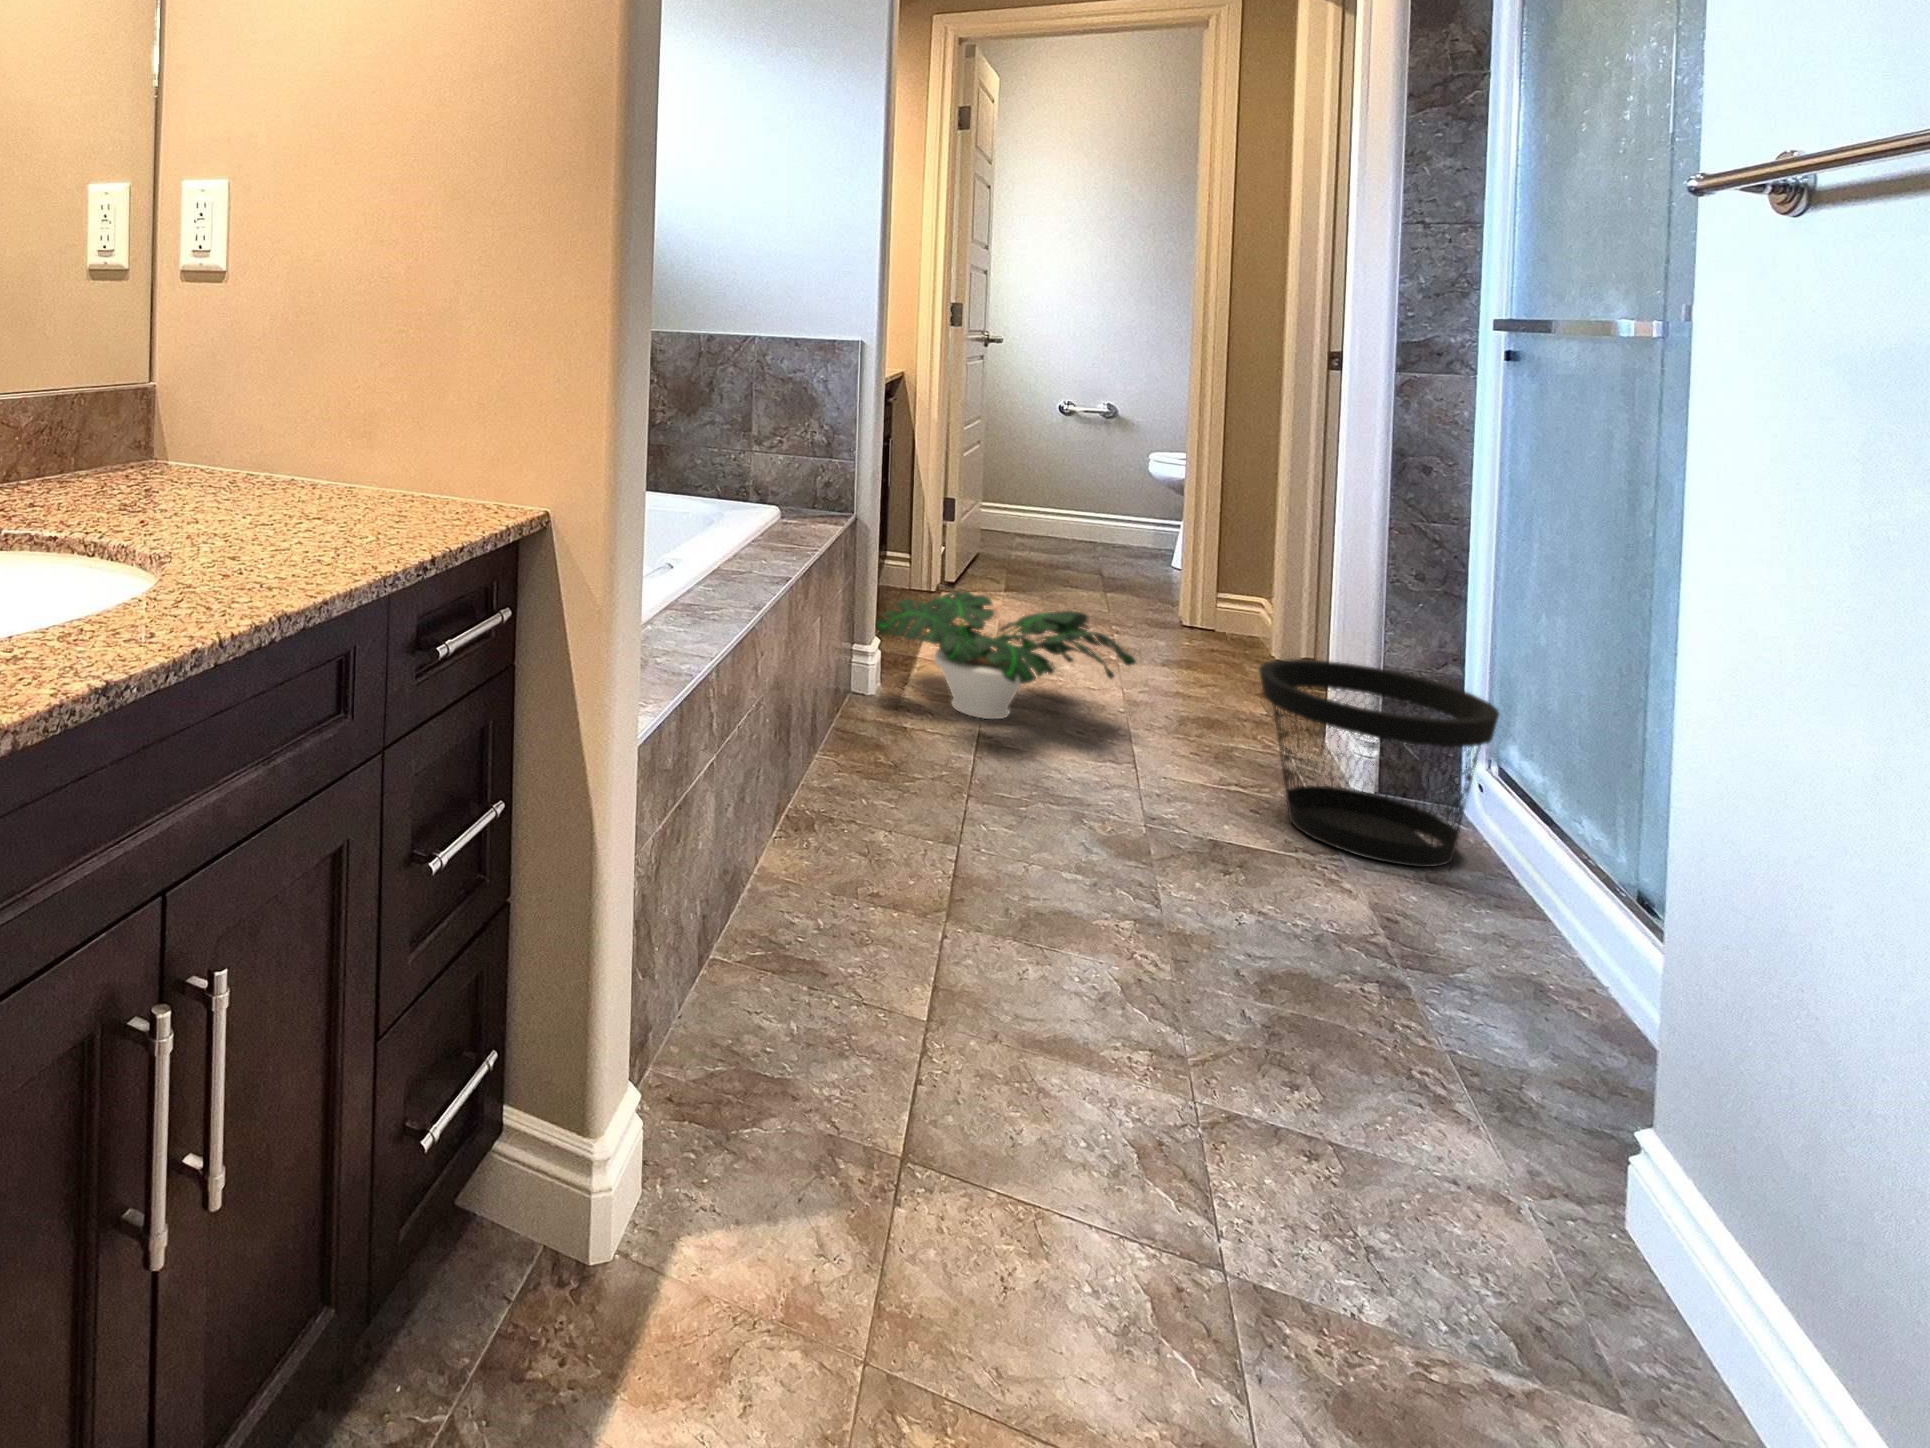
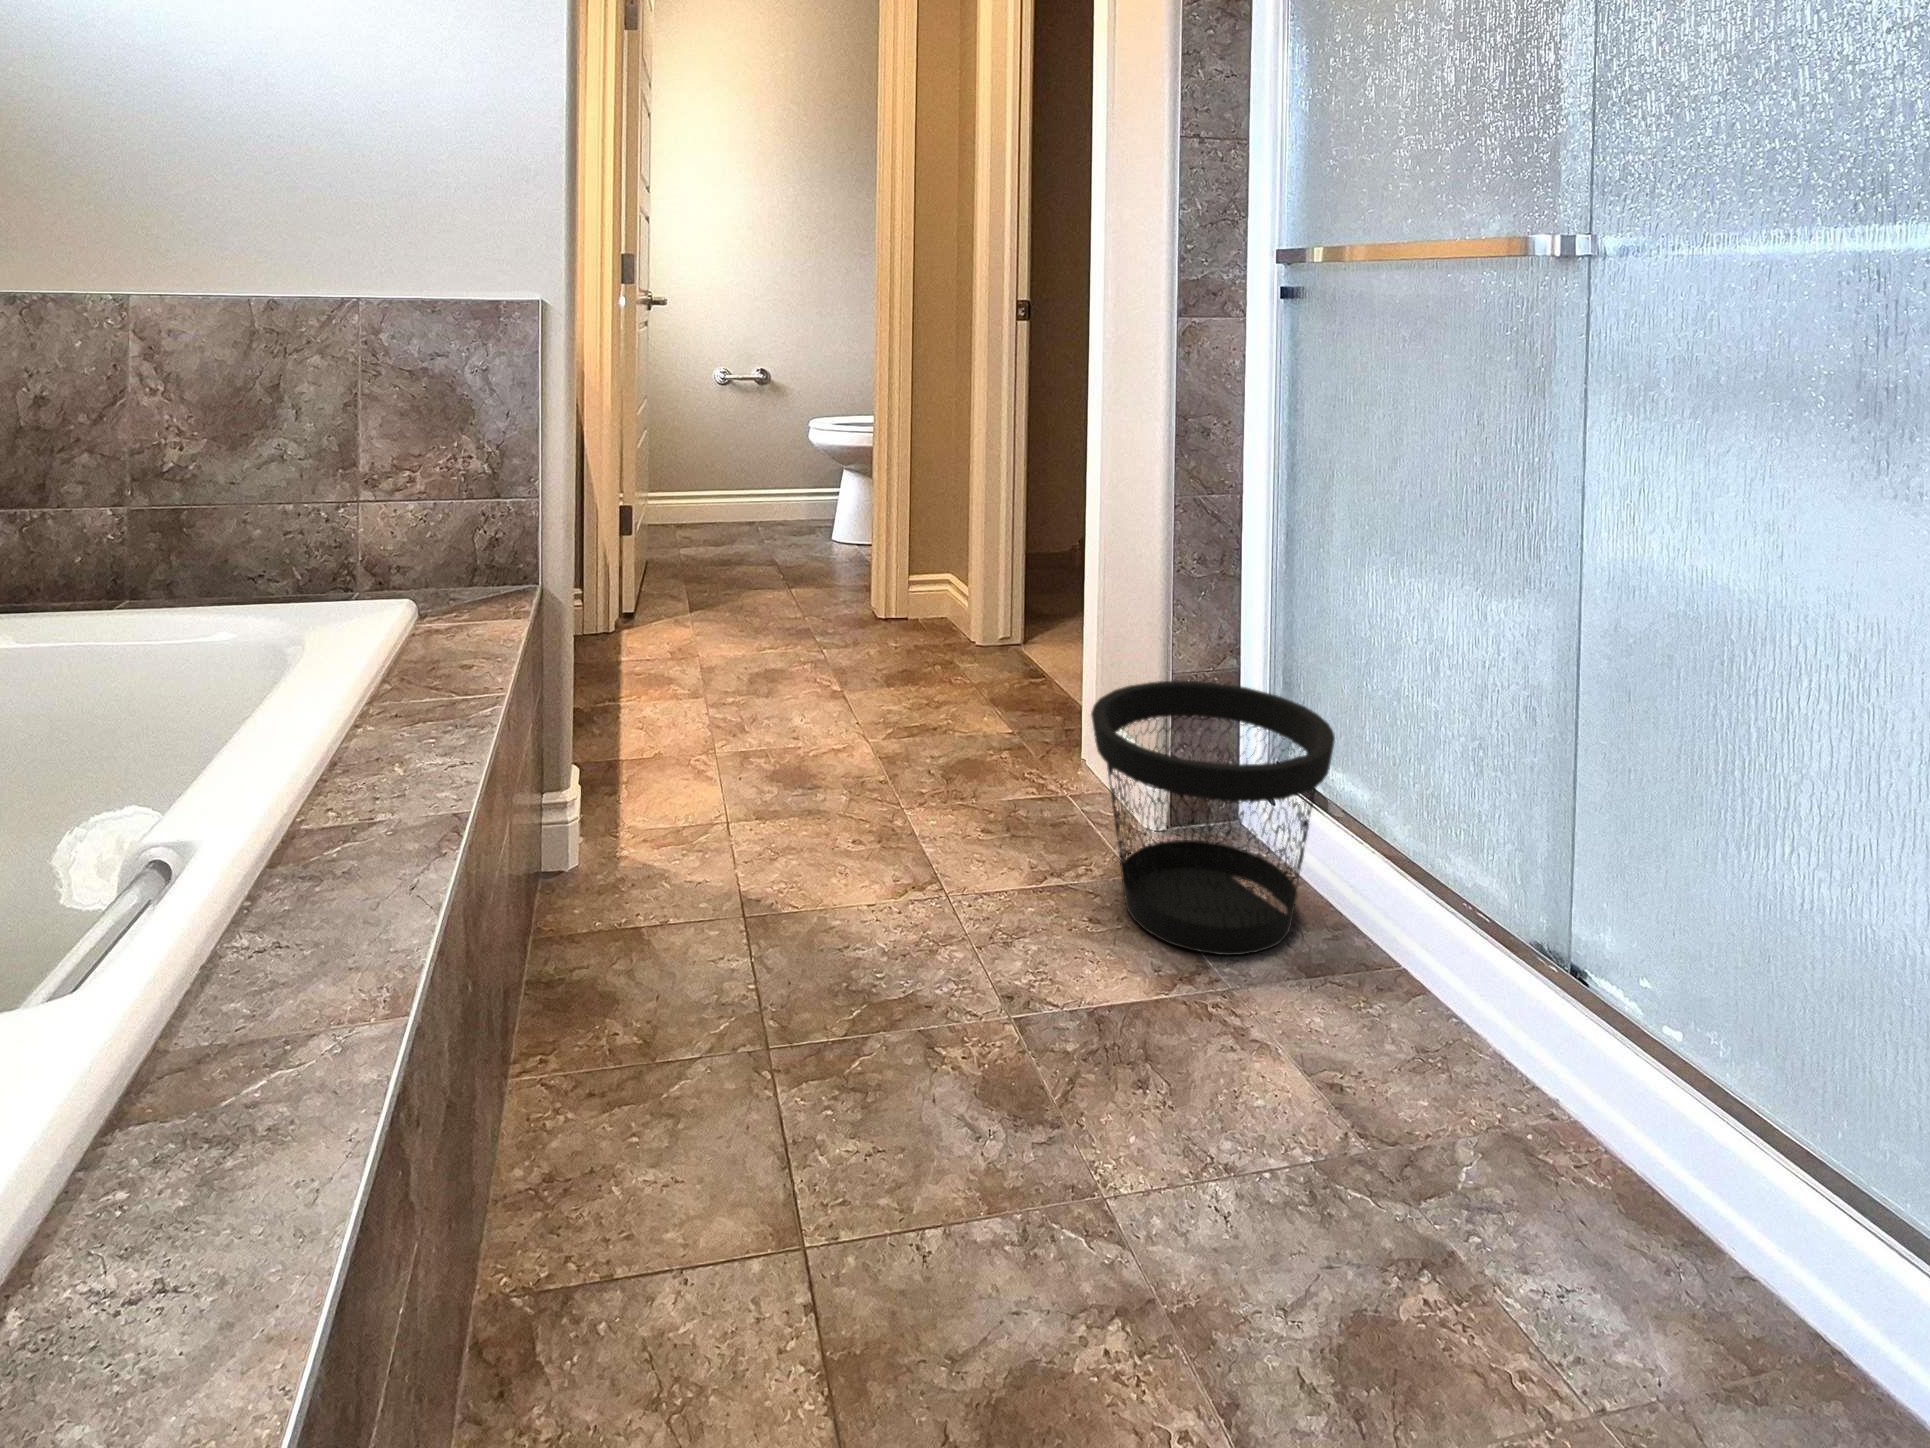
potted plant: present [876,591,1136,719] -> none [574,659,916,861]

